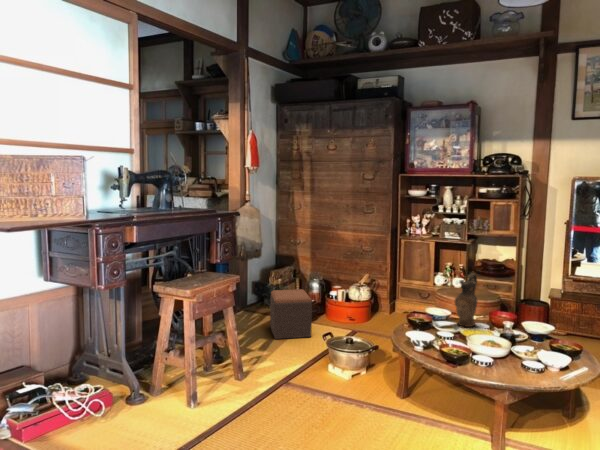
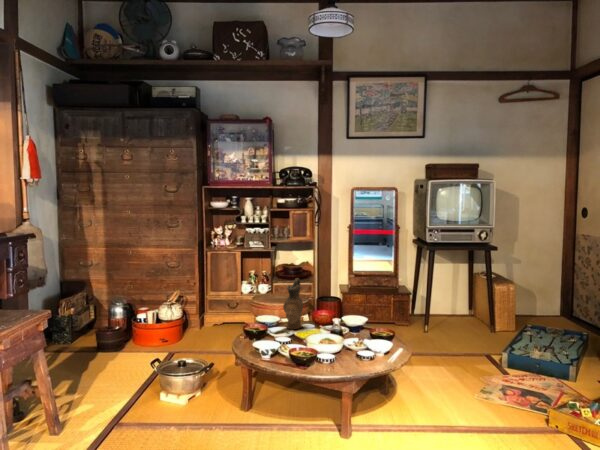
footstool: present [270,289,312,339] -> none [70,316,126,378]

